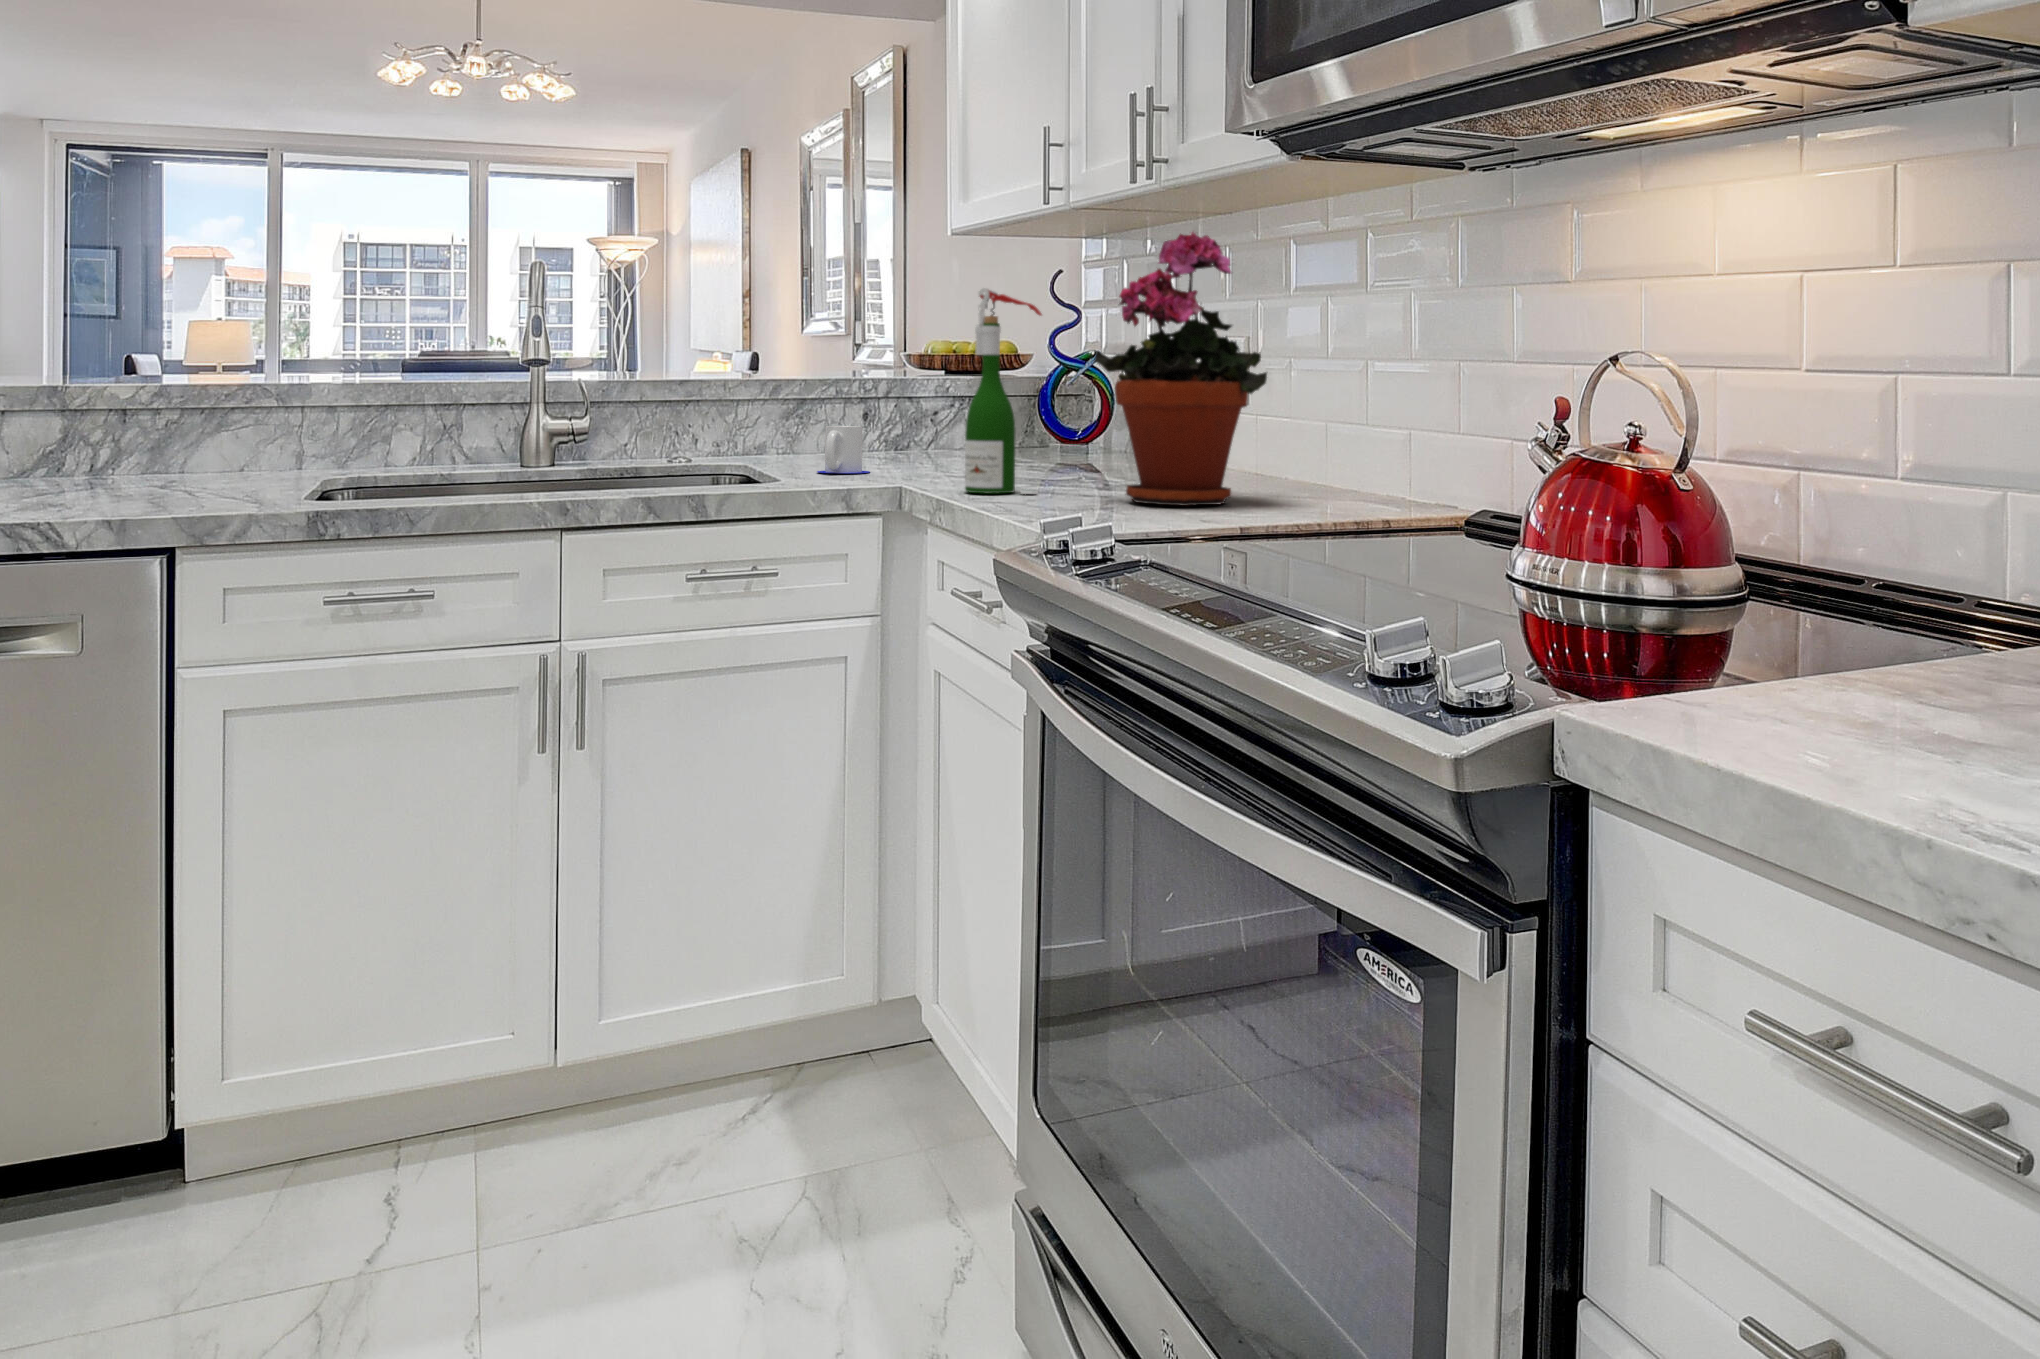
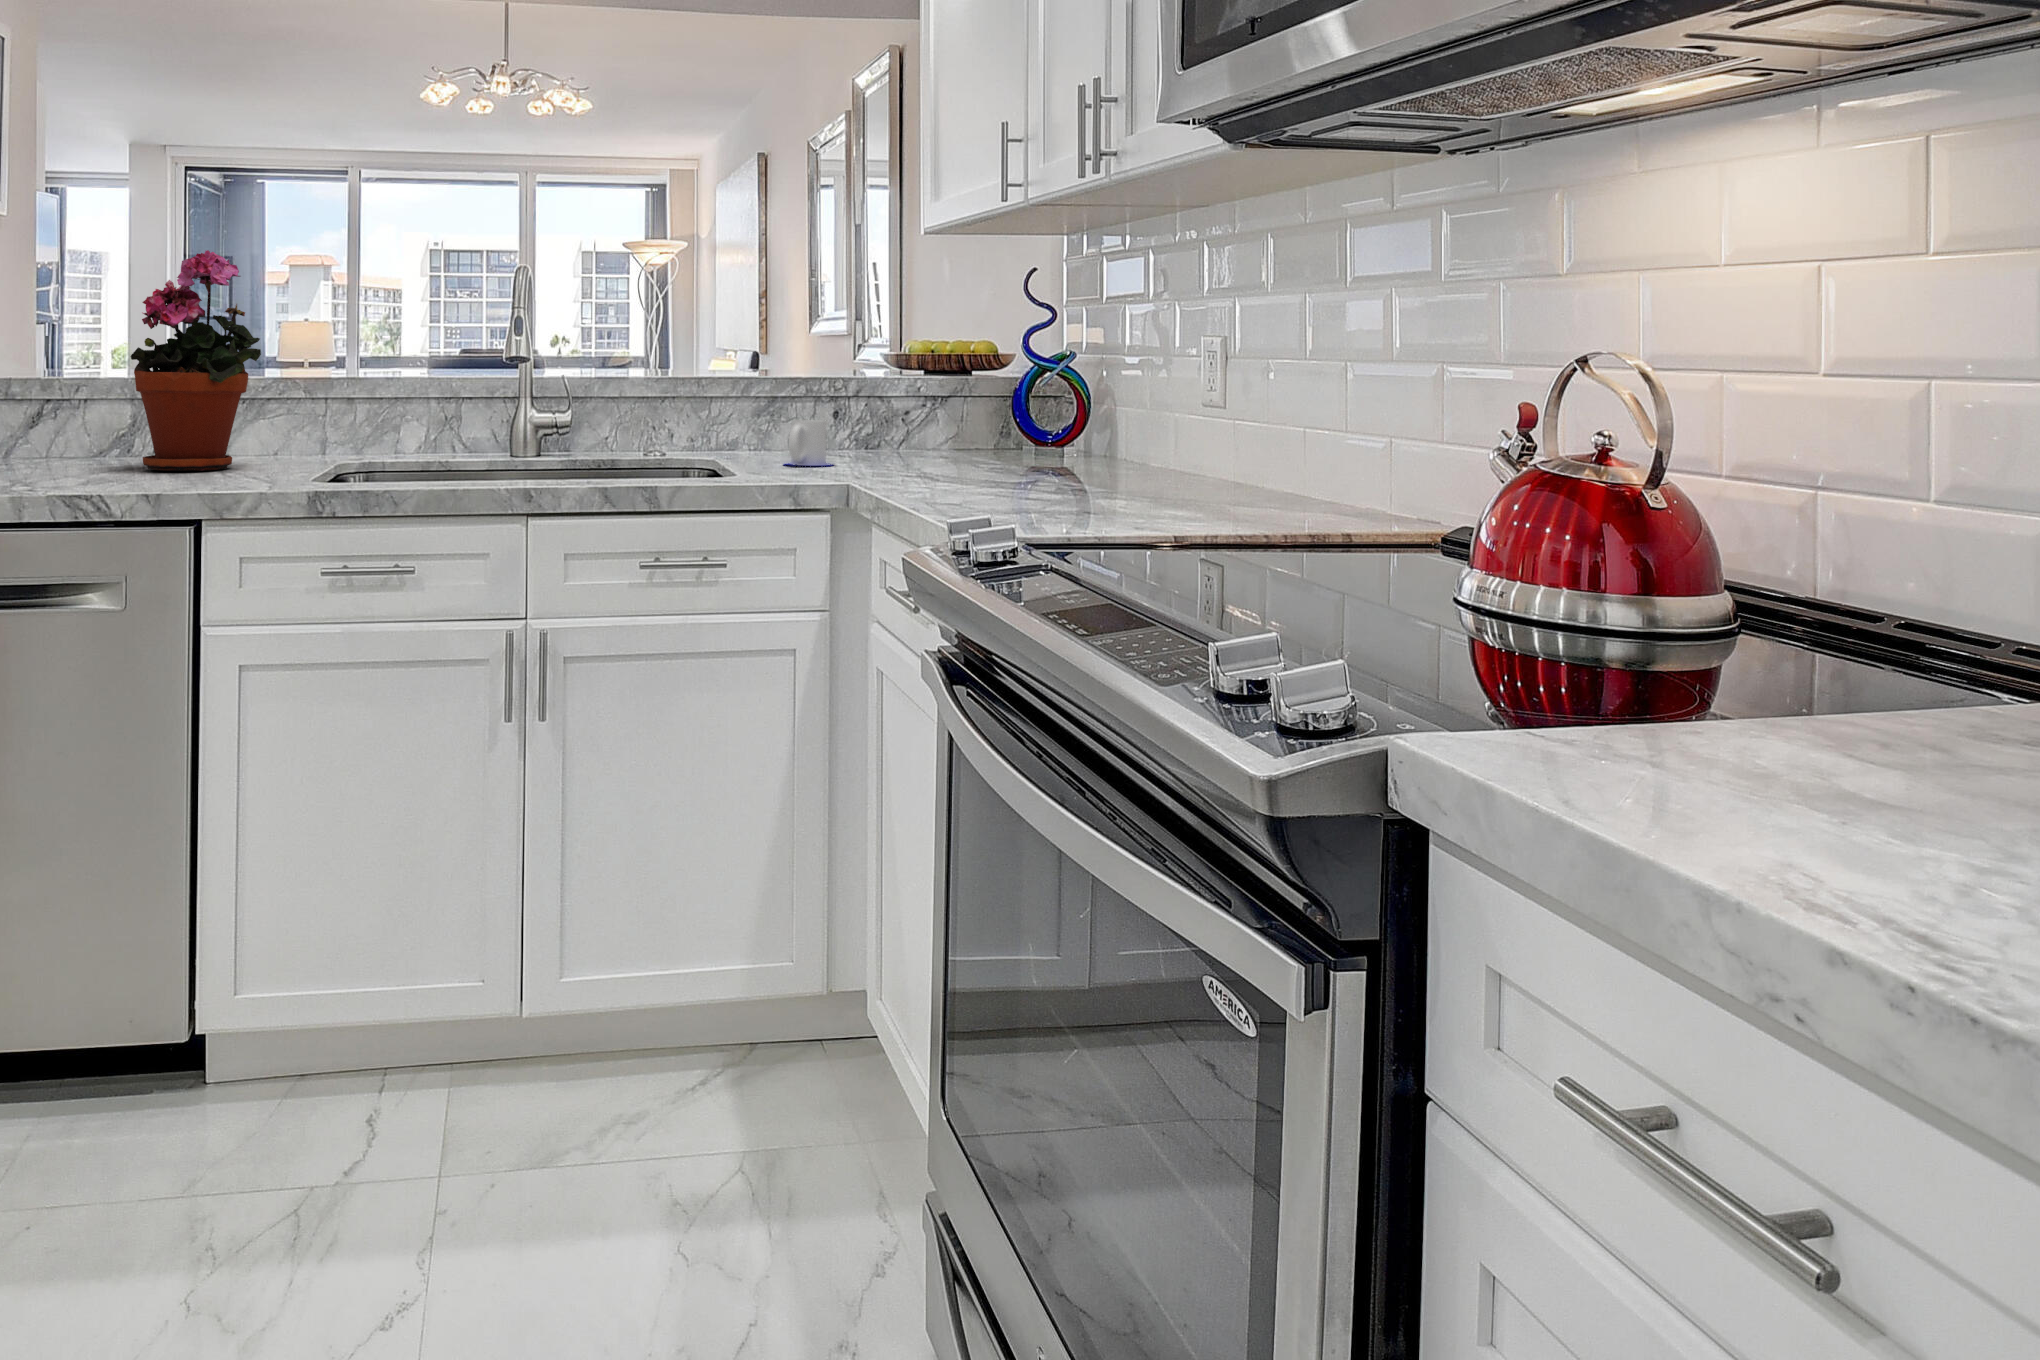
potted plant: present [1095,232,1267,506] -> present [131,250,261,471]
wine bottle: present [965,288,1042,494] -> none [912,286,989,490]

